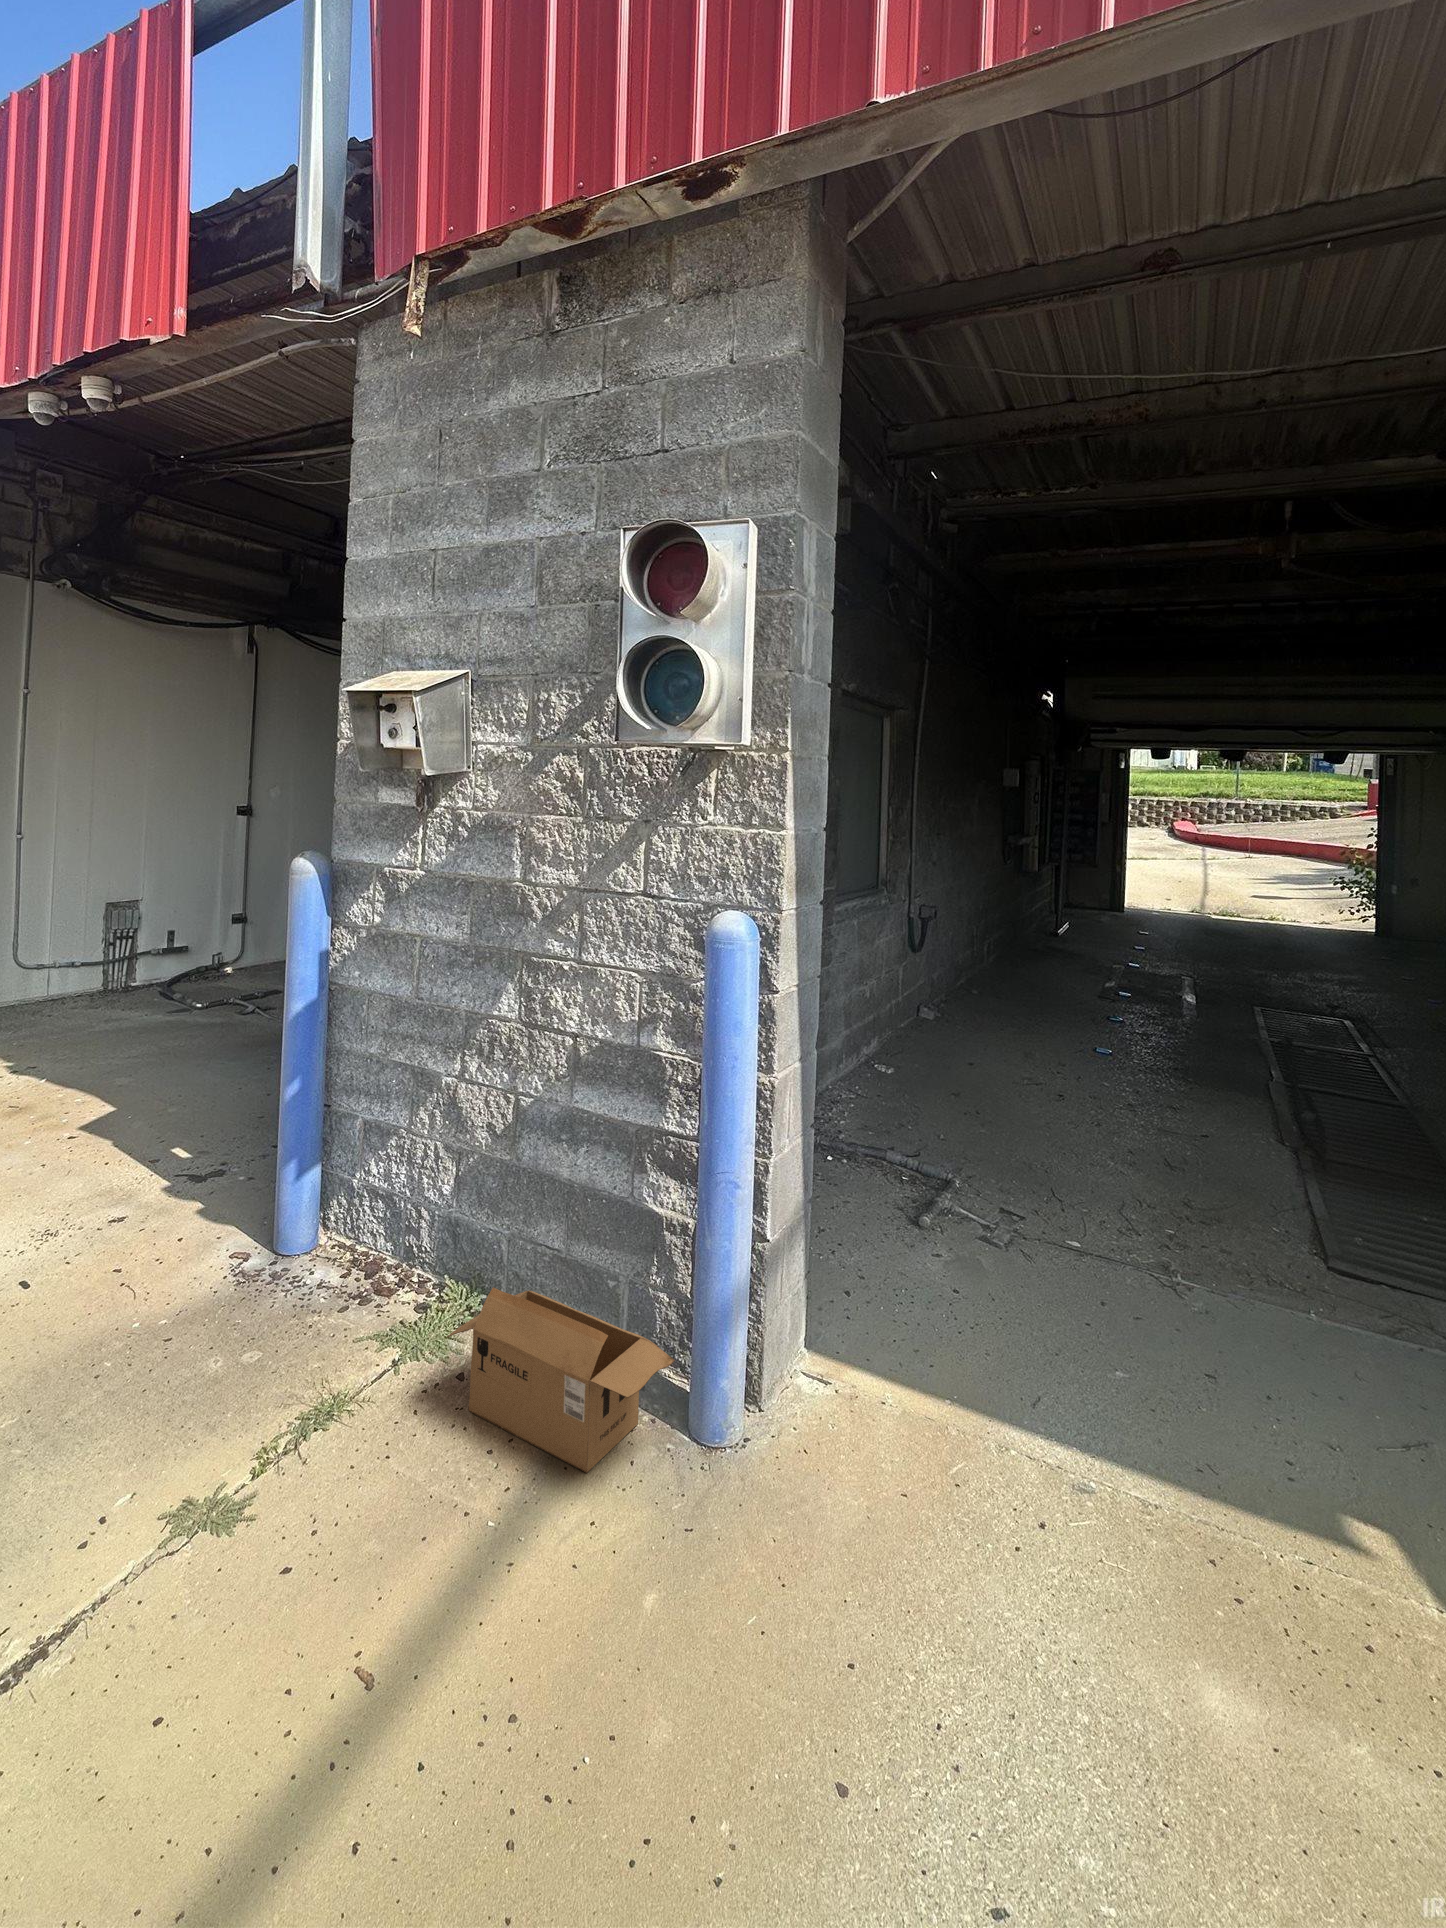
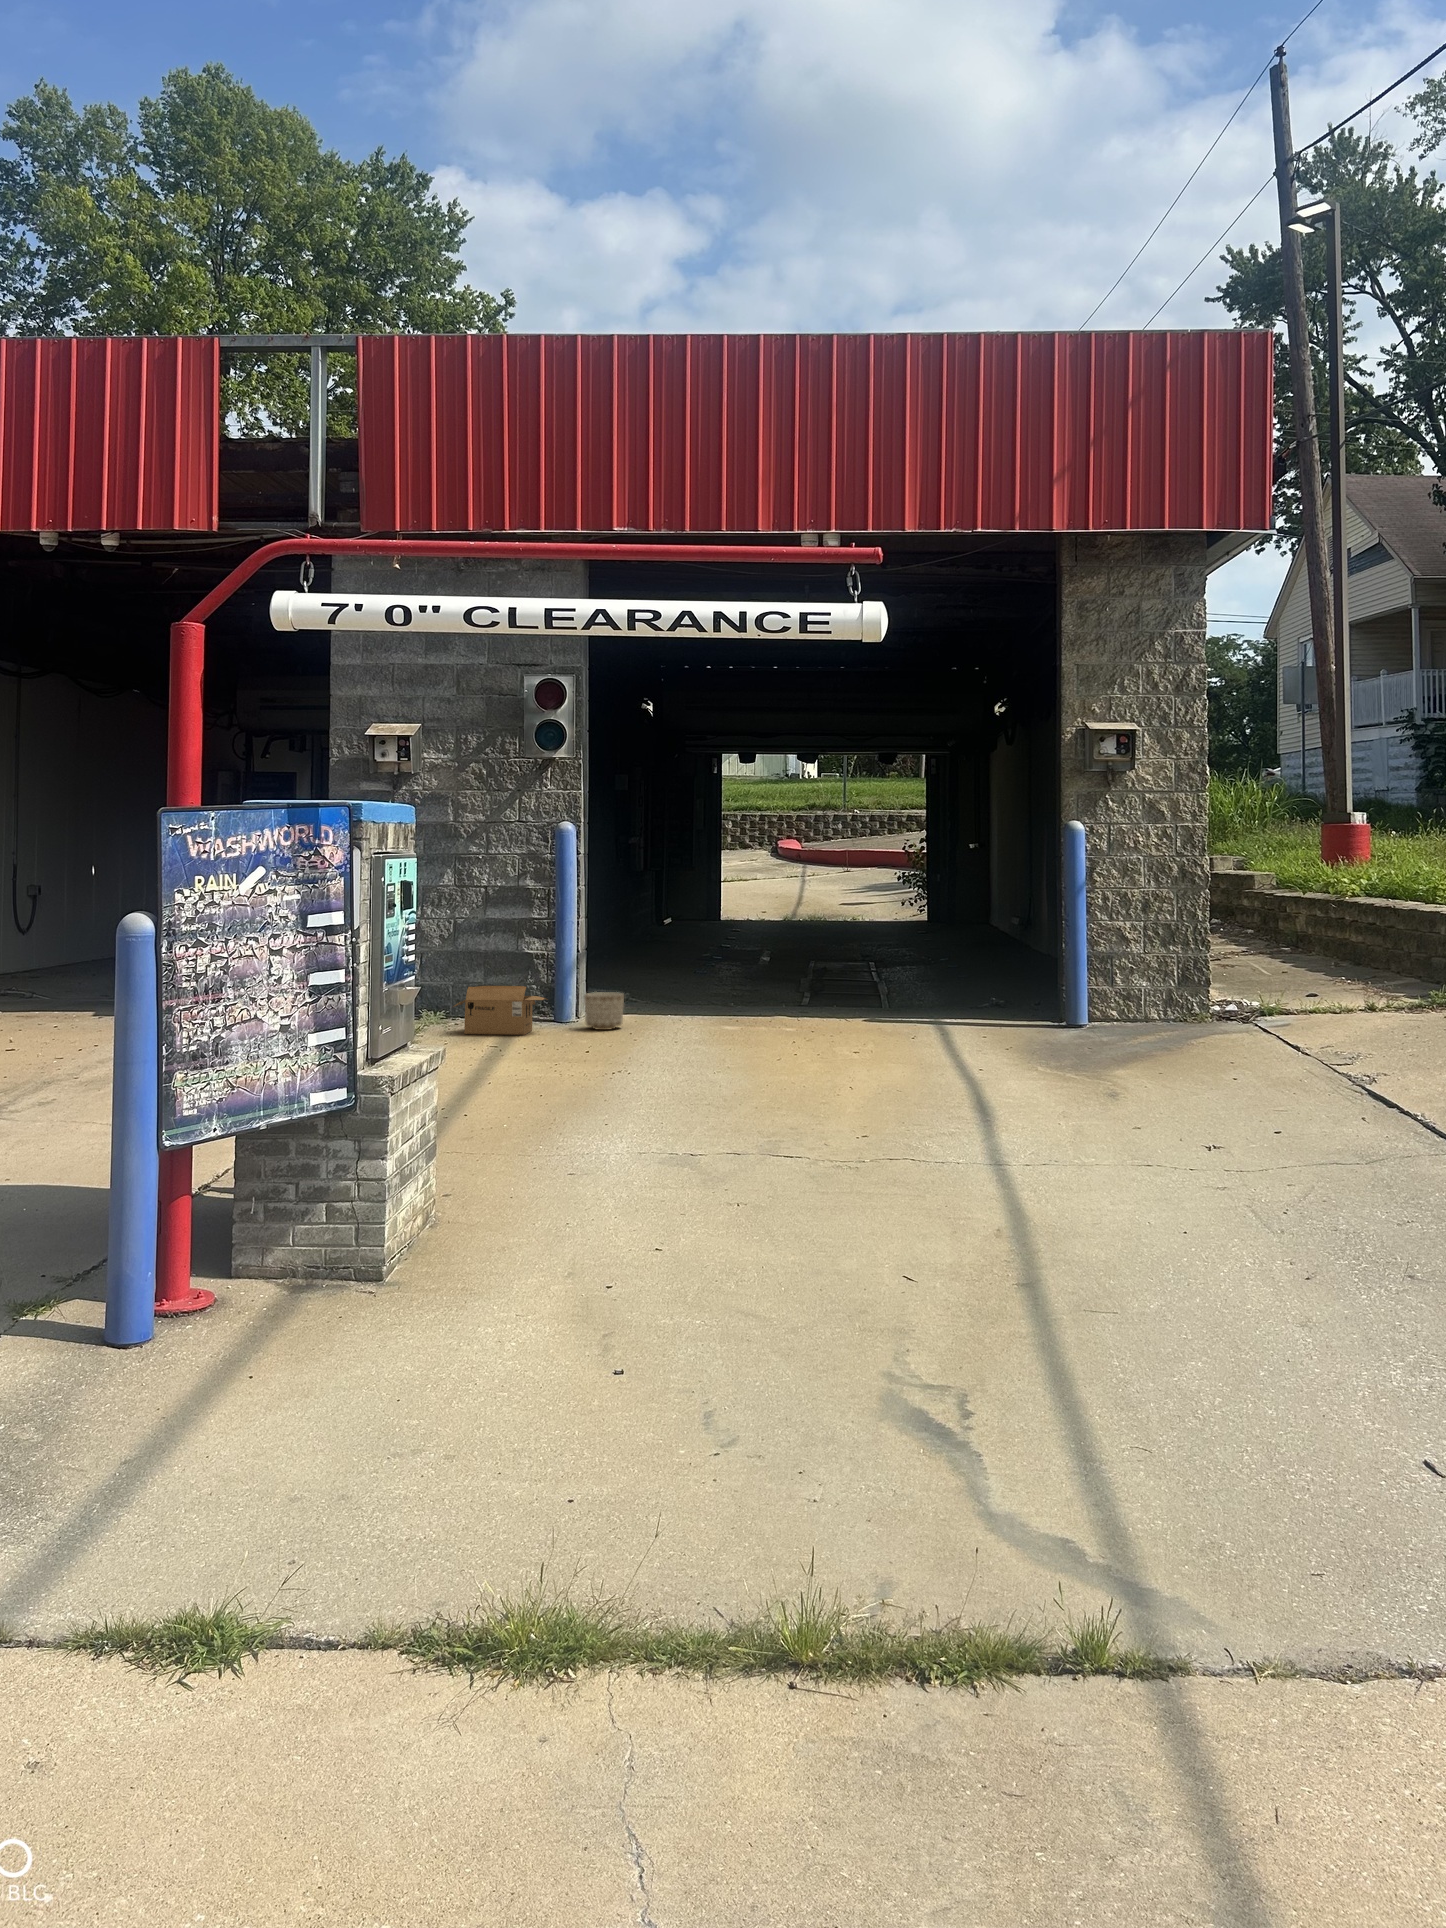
planter: none [772,1337,880,1481] -> present [584,992,624,1030]

